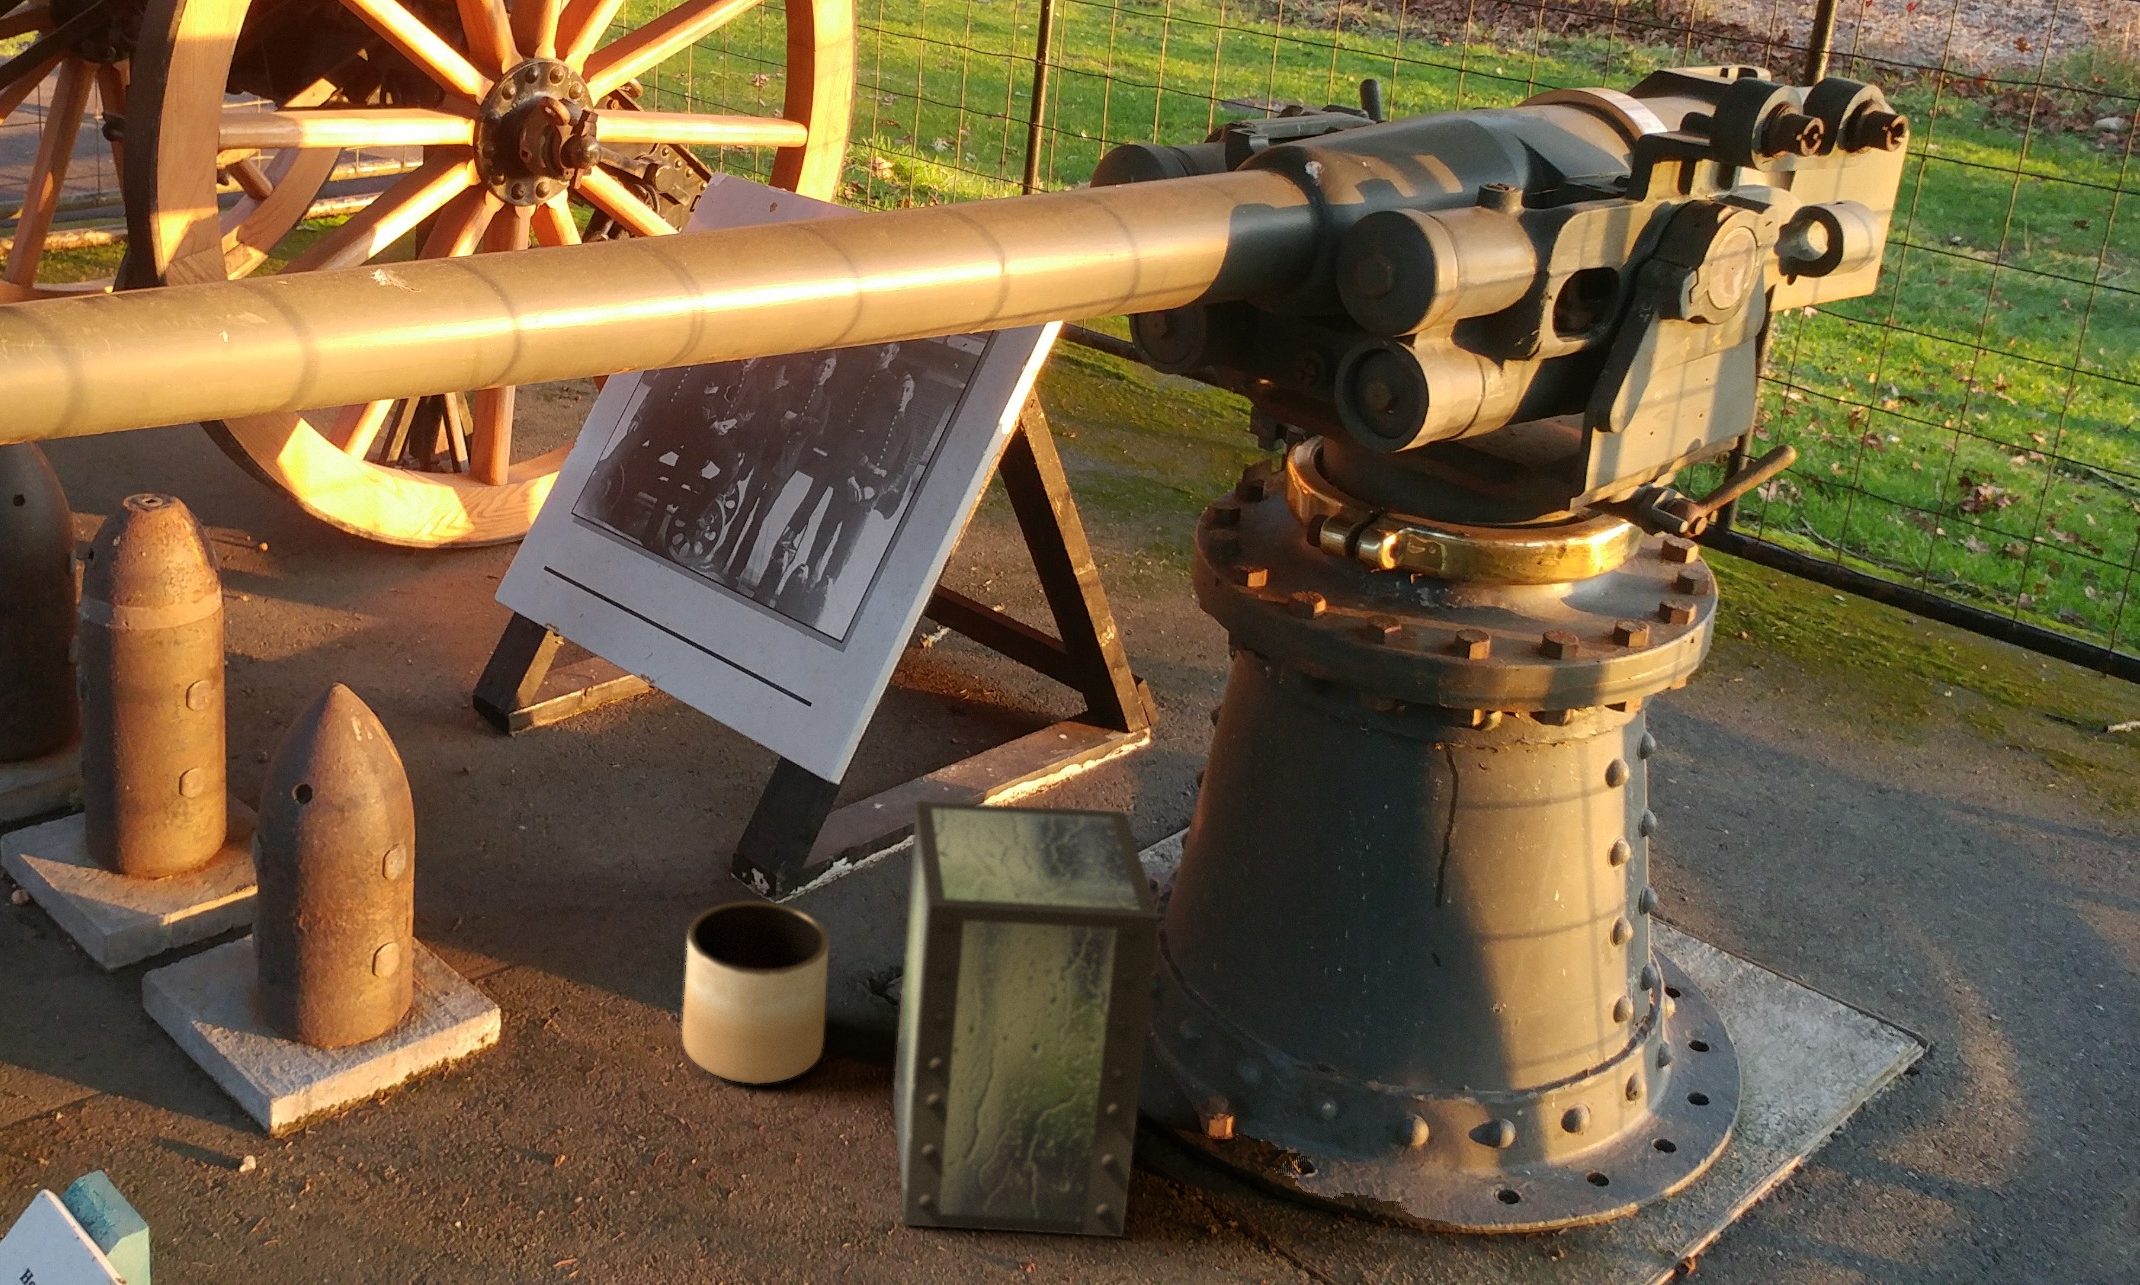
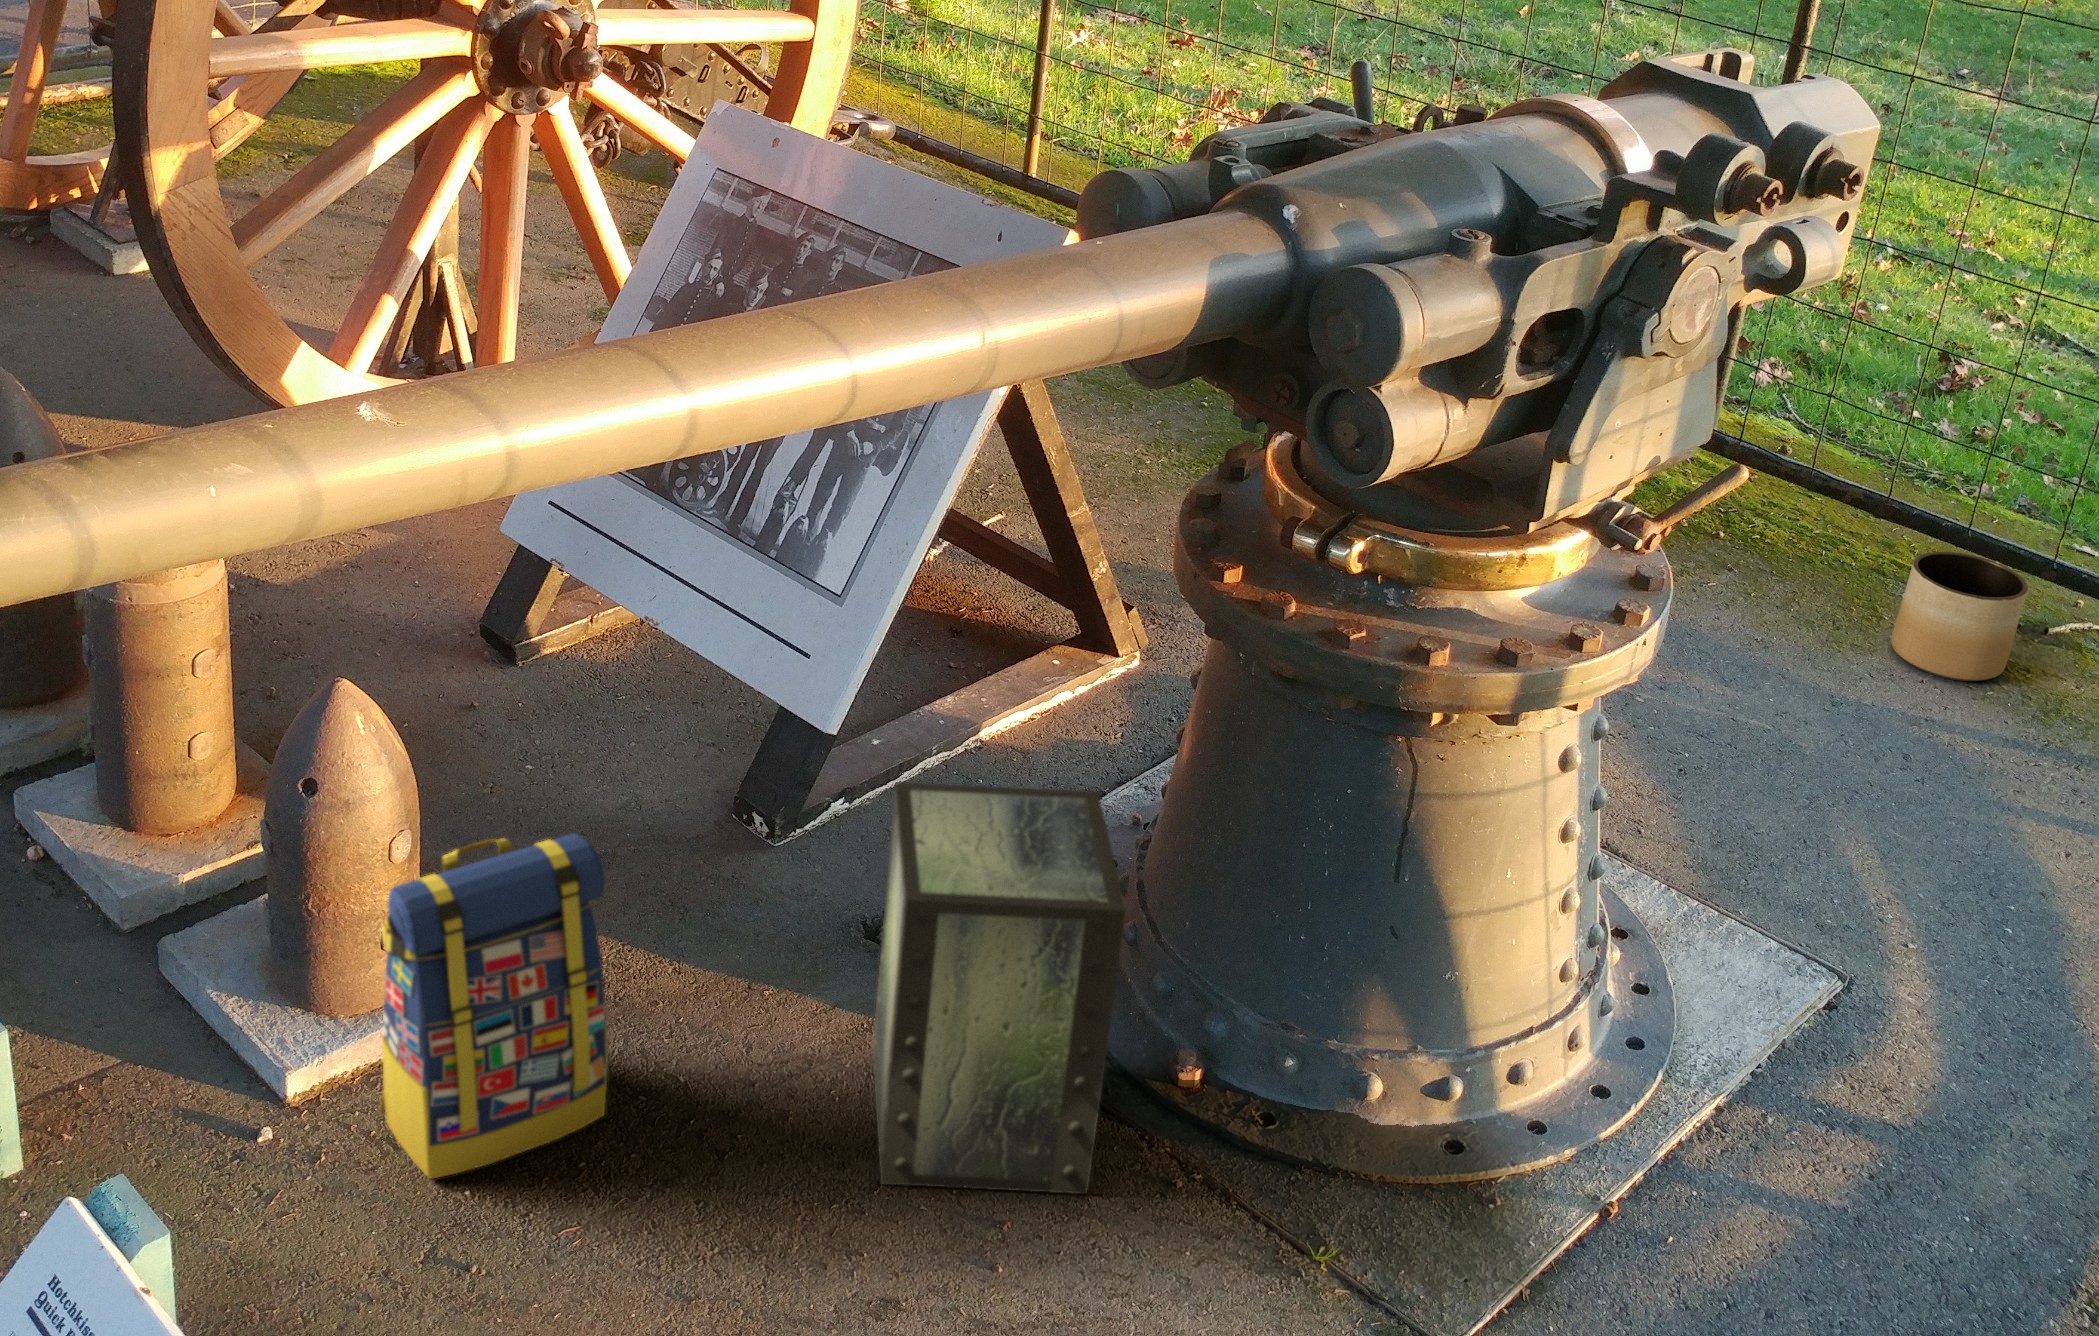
backpack: none [378,849,619,1215] -> present [380,834,608,1179]
planter: present [682,901,829,1084] -> present [1891,552,2028,681]

